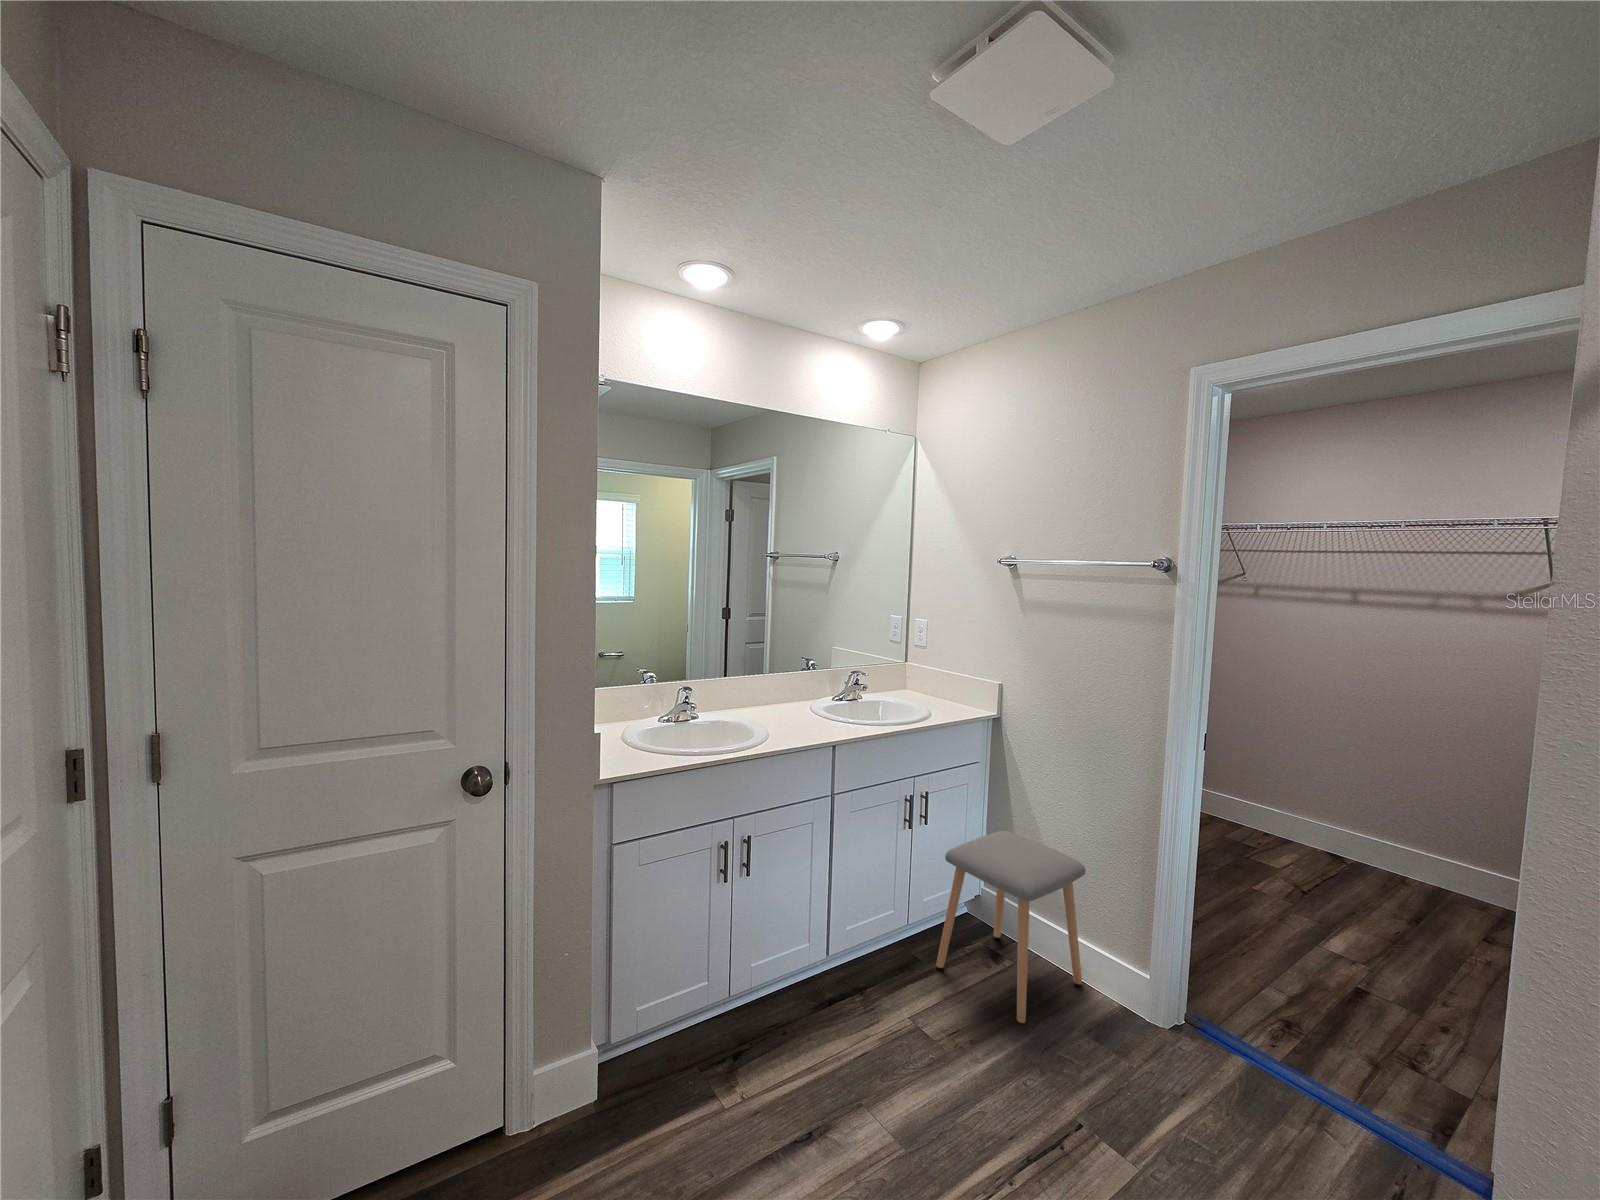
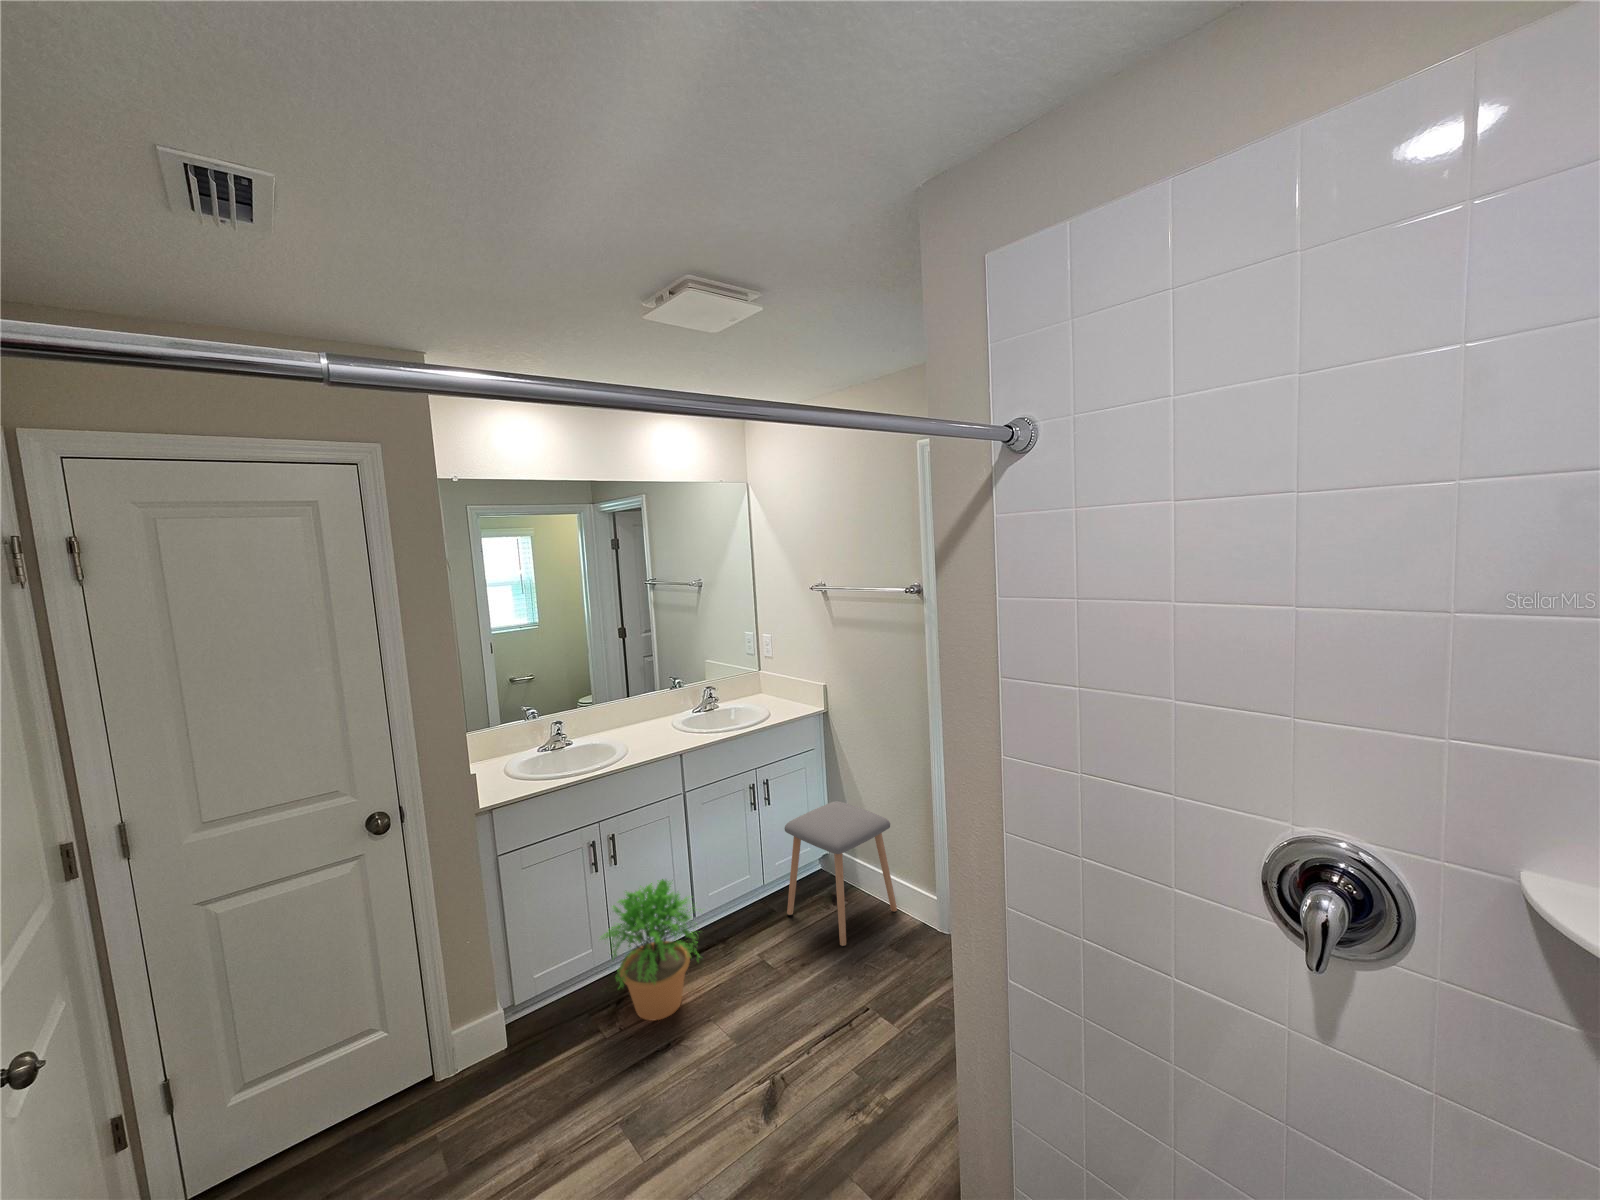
potted plant: none [724,902,864,1093] -> present [601,879,701,1021]

